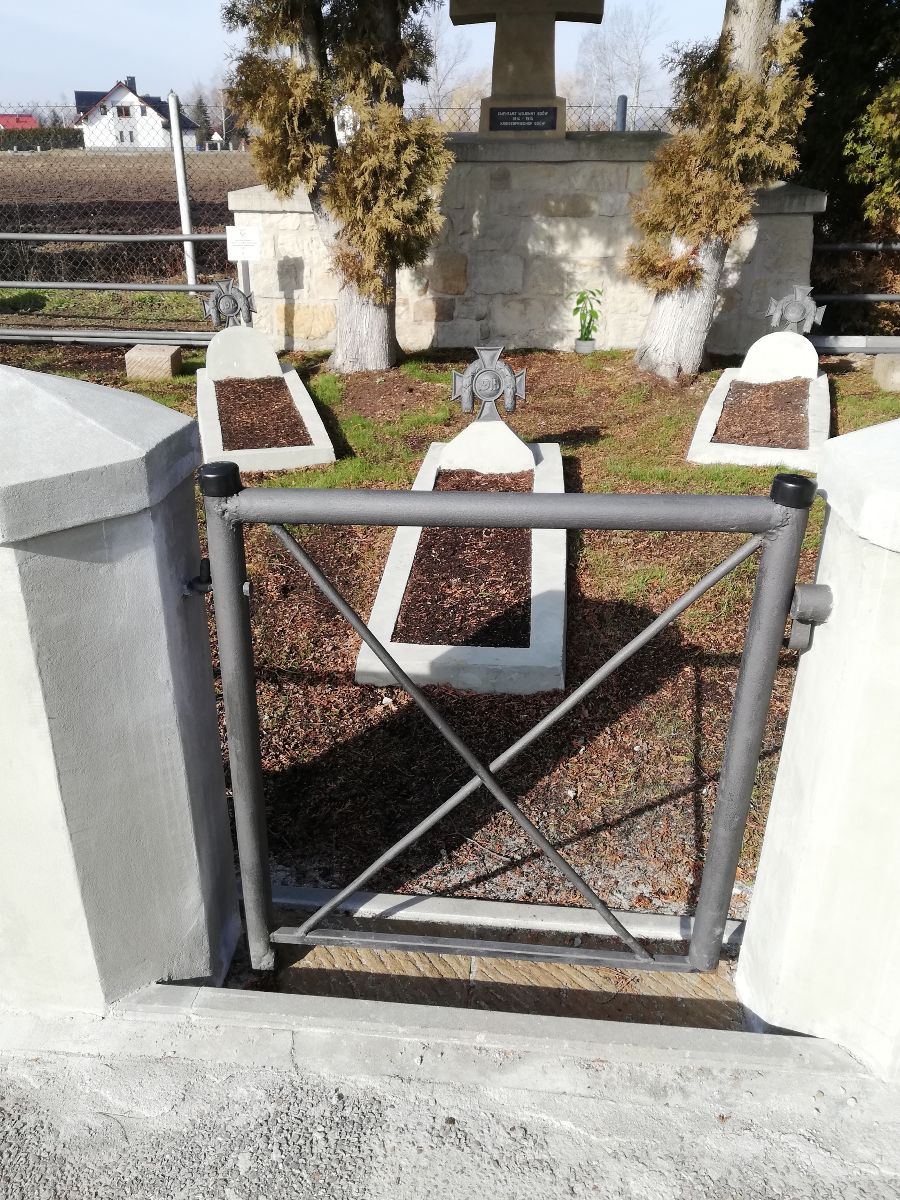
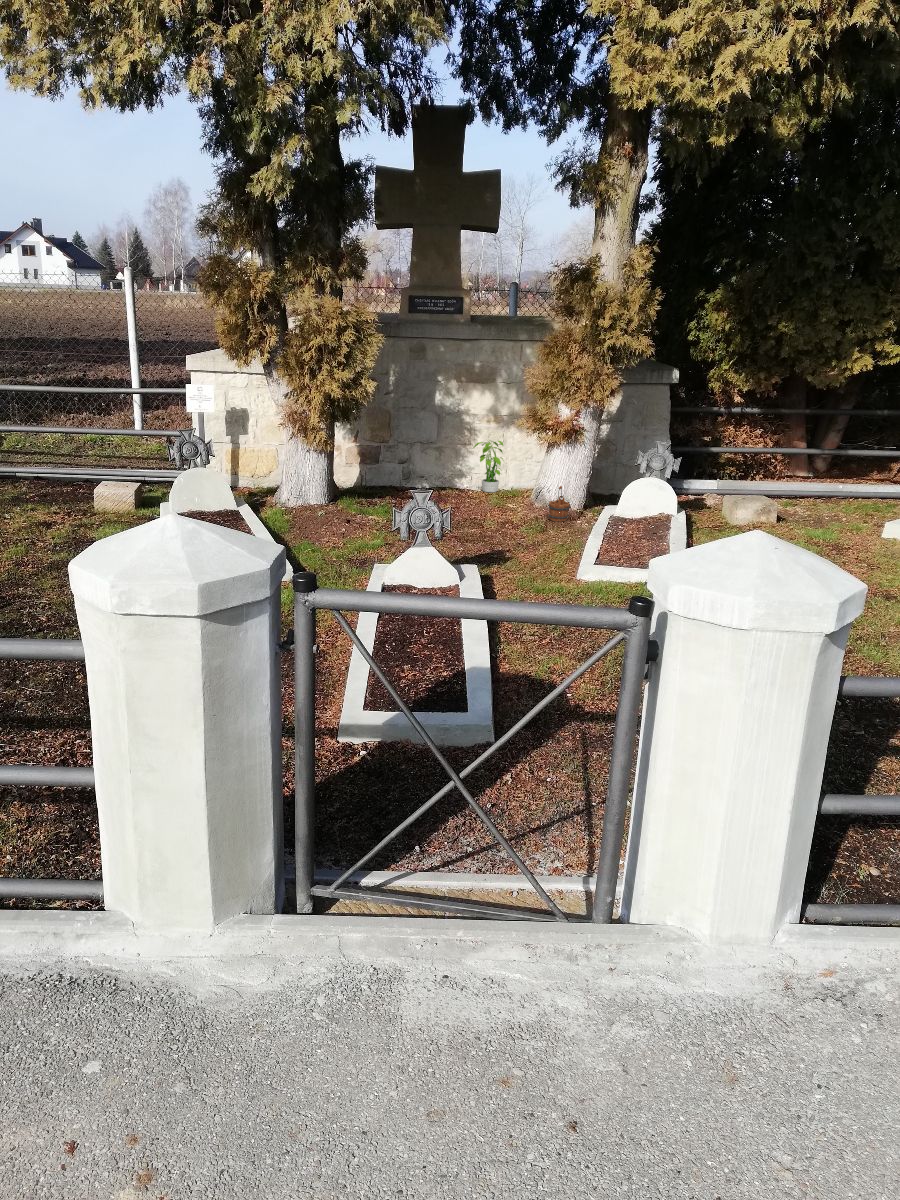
wooden bucket: none [655,344,681,389] -> present [549,486,570,522]

